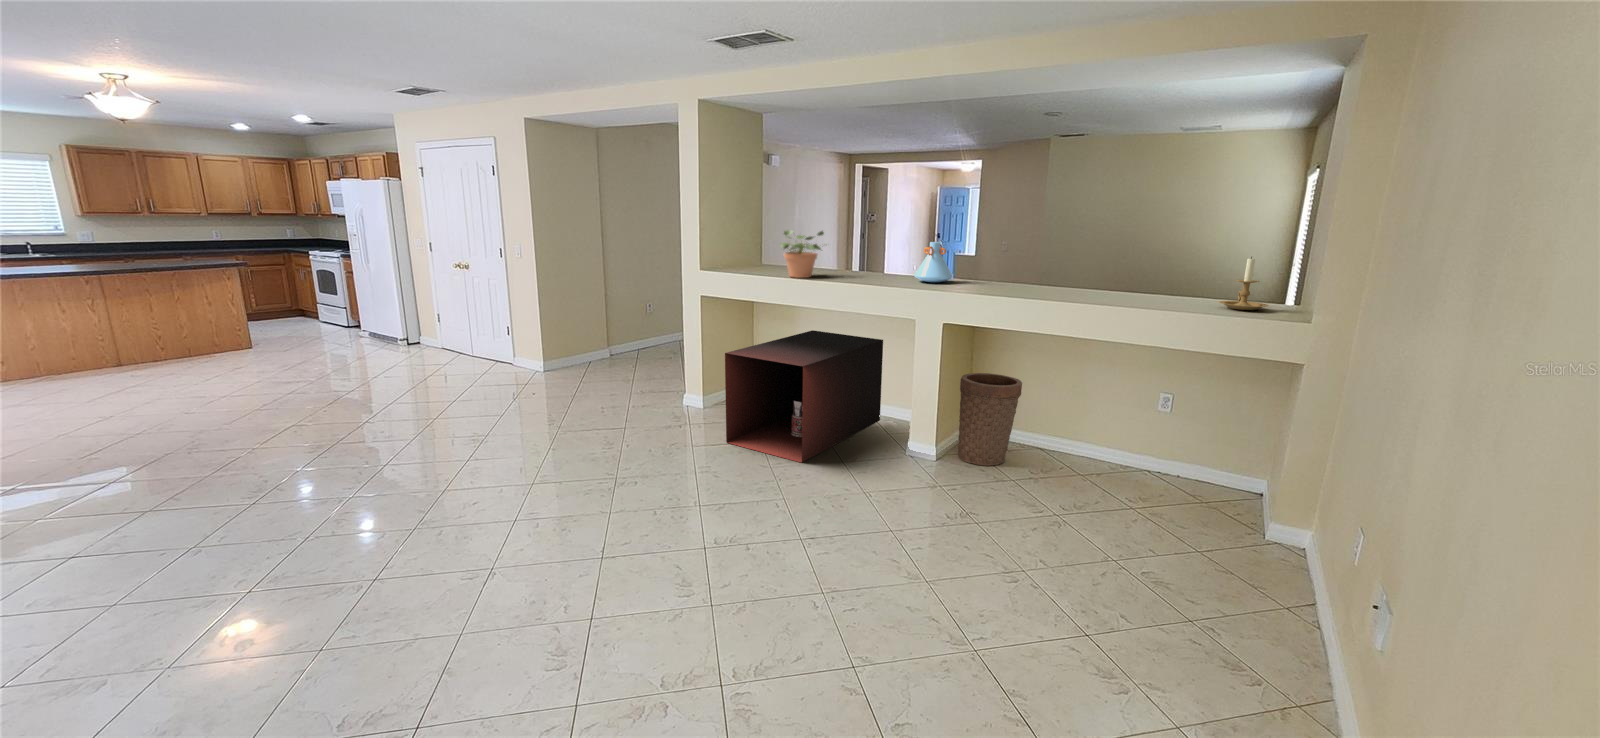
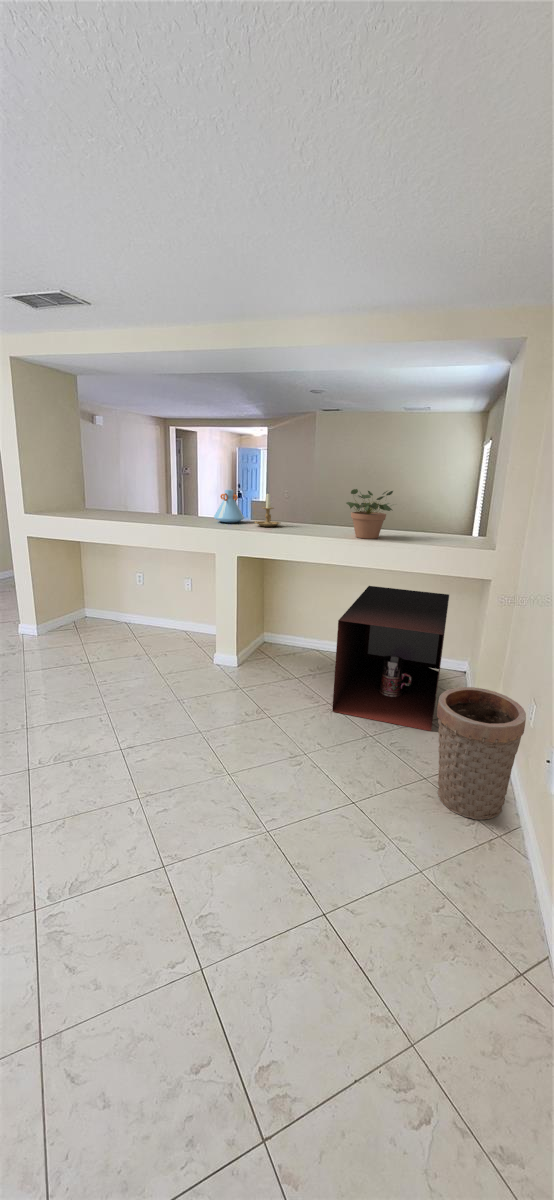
potted plant: present [780,230,824,278] -> present [346,489,393,539]
candle holder: present [1219,257,1268,310] -> present [255,493,280,527]
storage cabinet: present [725,330,883,463] -> present [332,586,449,731]
basket: present [958,373,1022,466] -> present [437,687,526,820]

